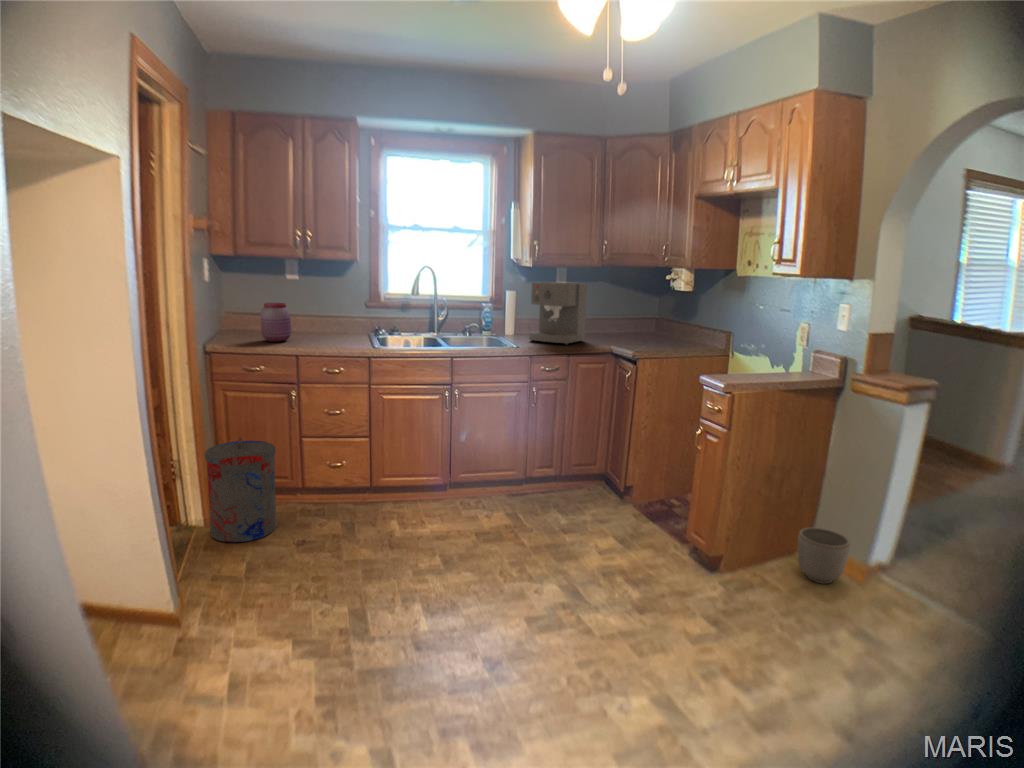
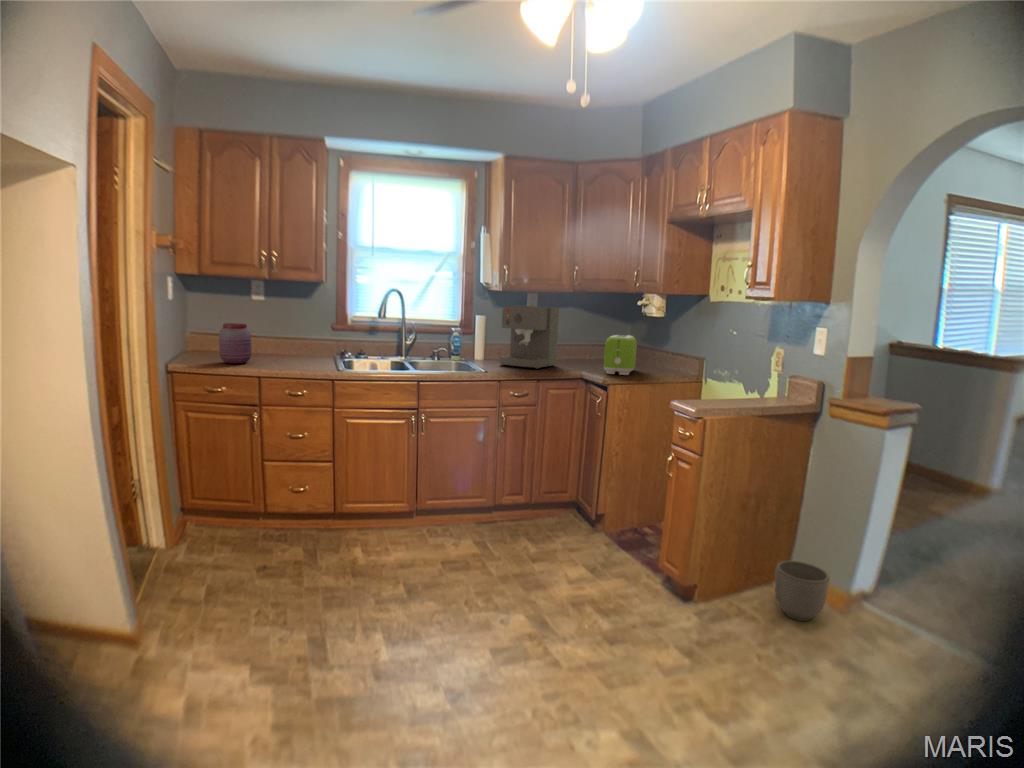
toaster: none [632,310,665,350] -> present [604,335,637,375]
trash can: present [205,437,277,542] -> none [149,464,227,578]

